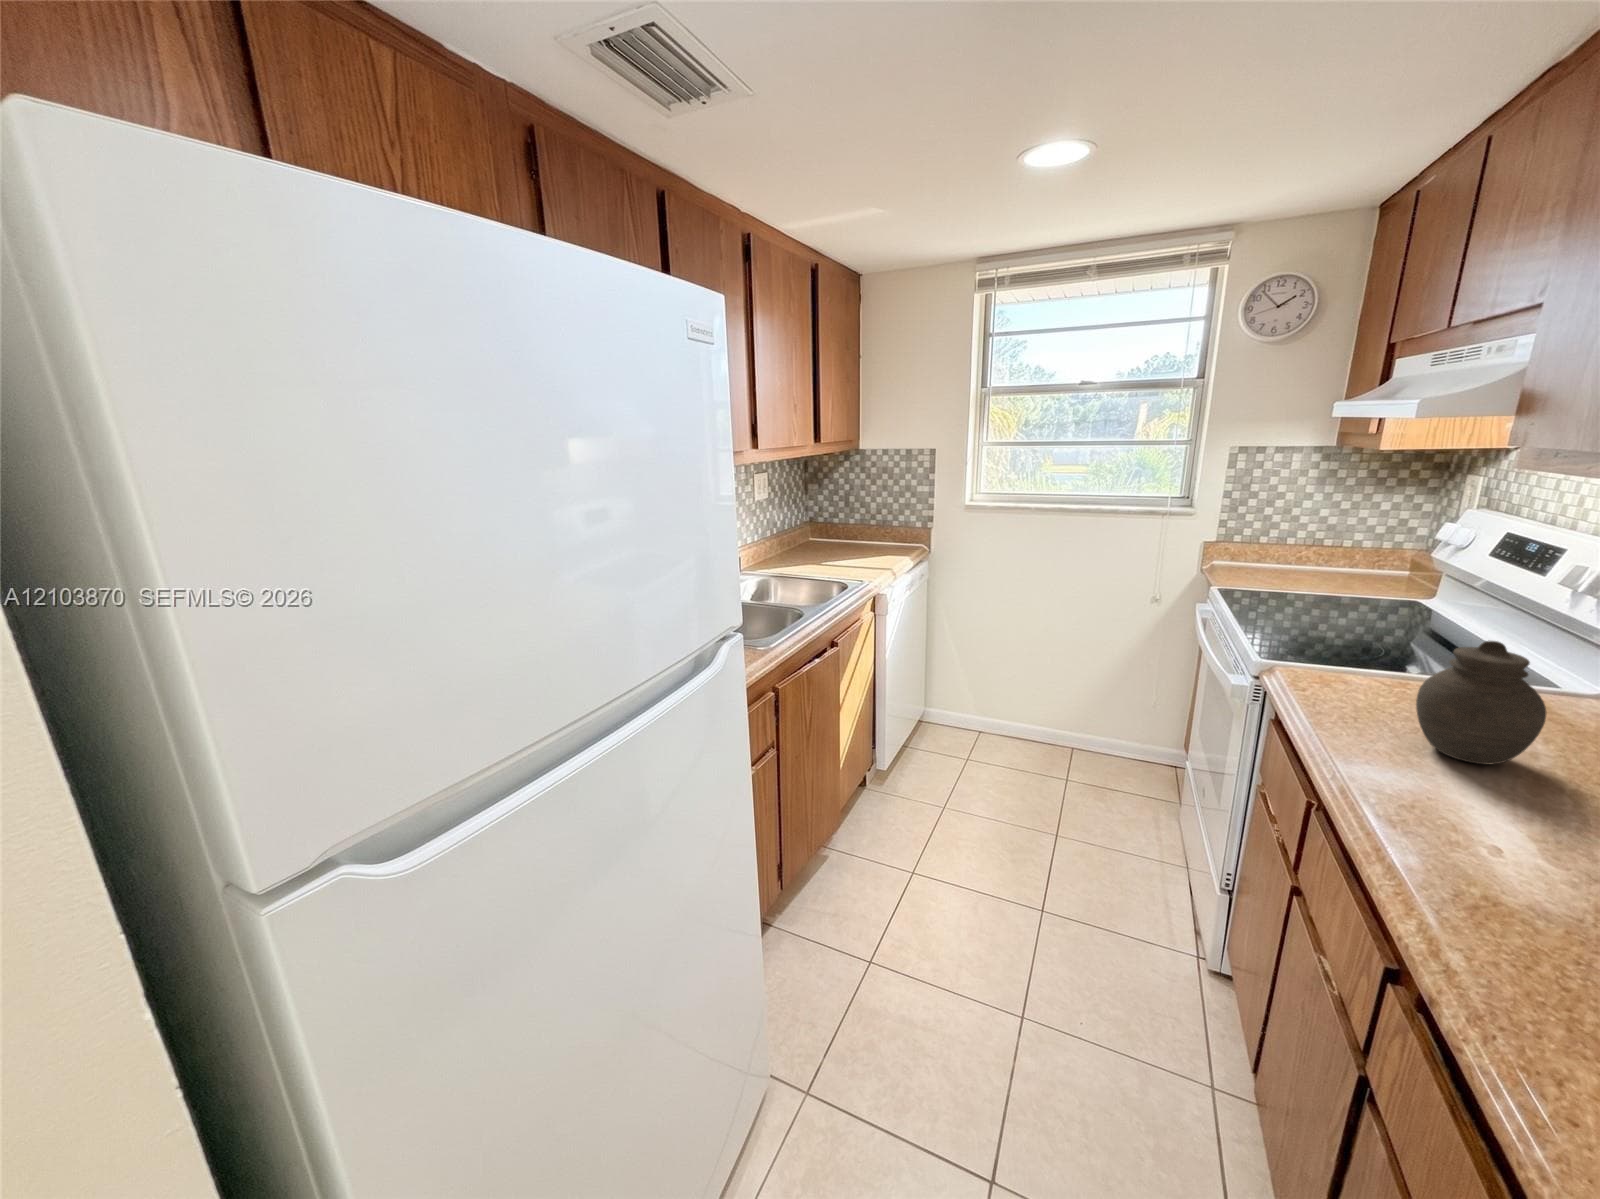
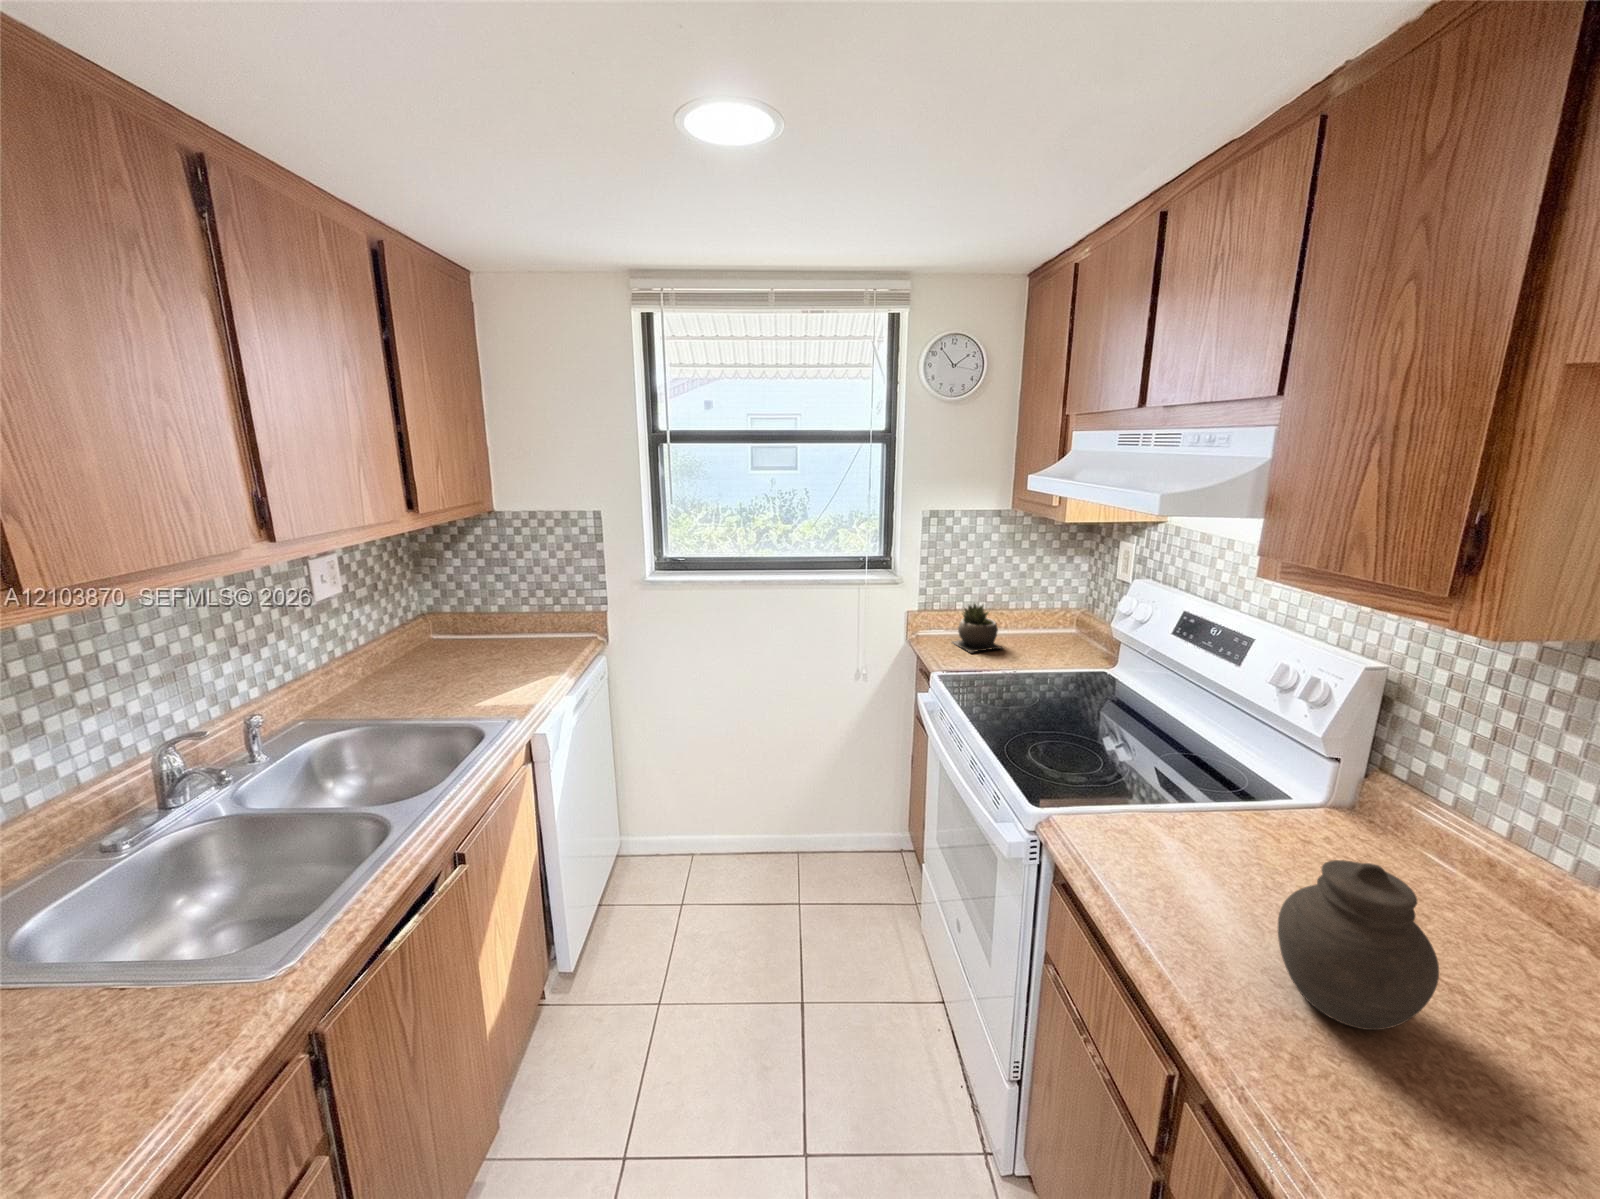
succulent plant: none [1243,532,1305,577] -> present [952,604,1002,652]

